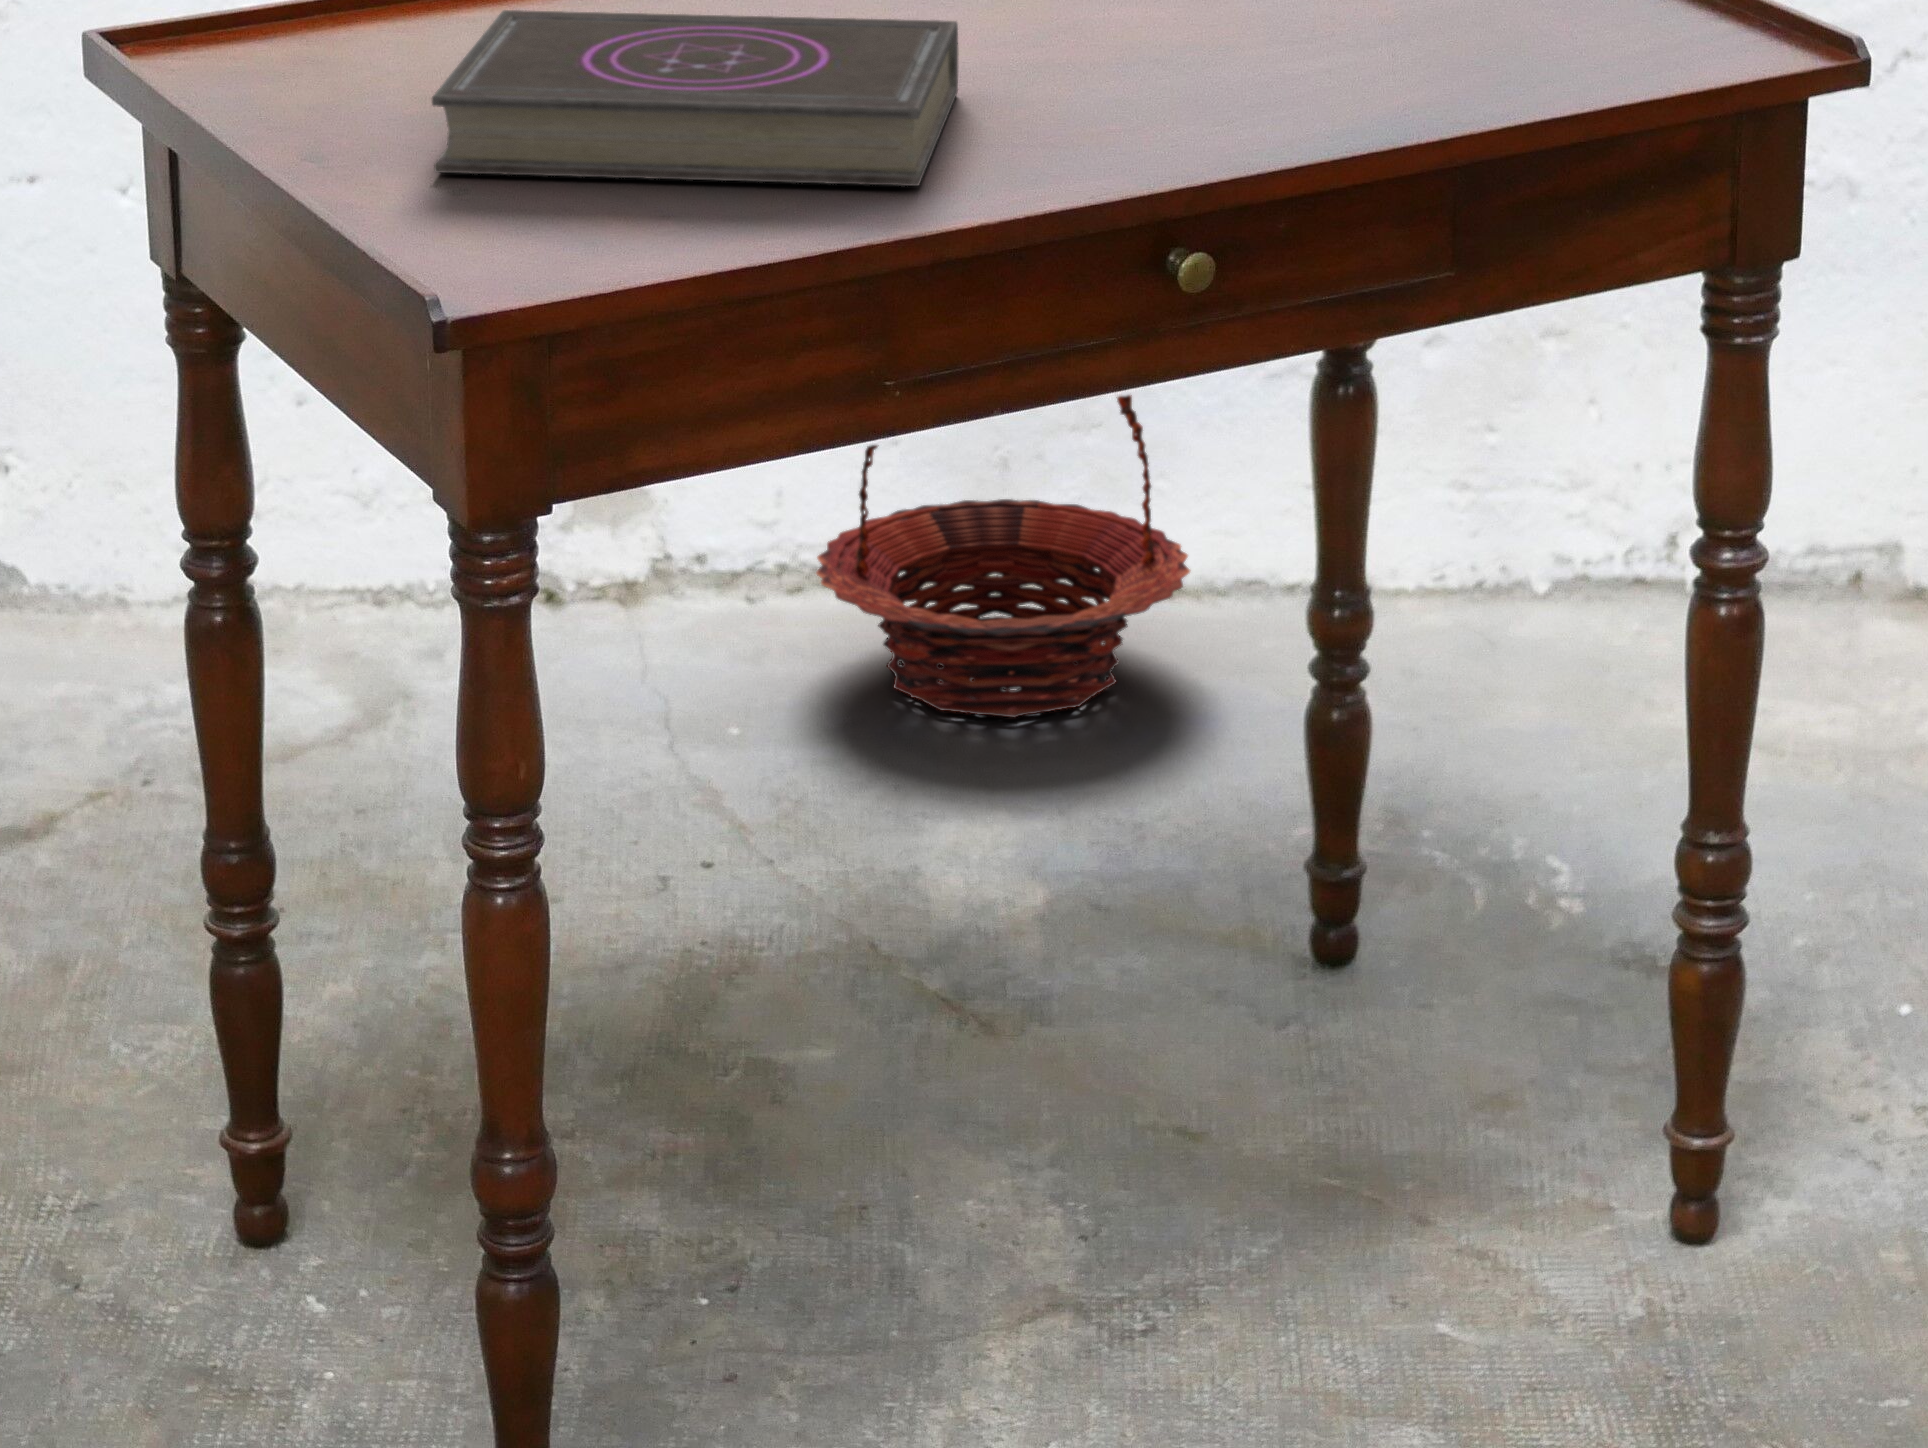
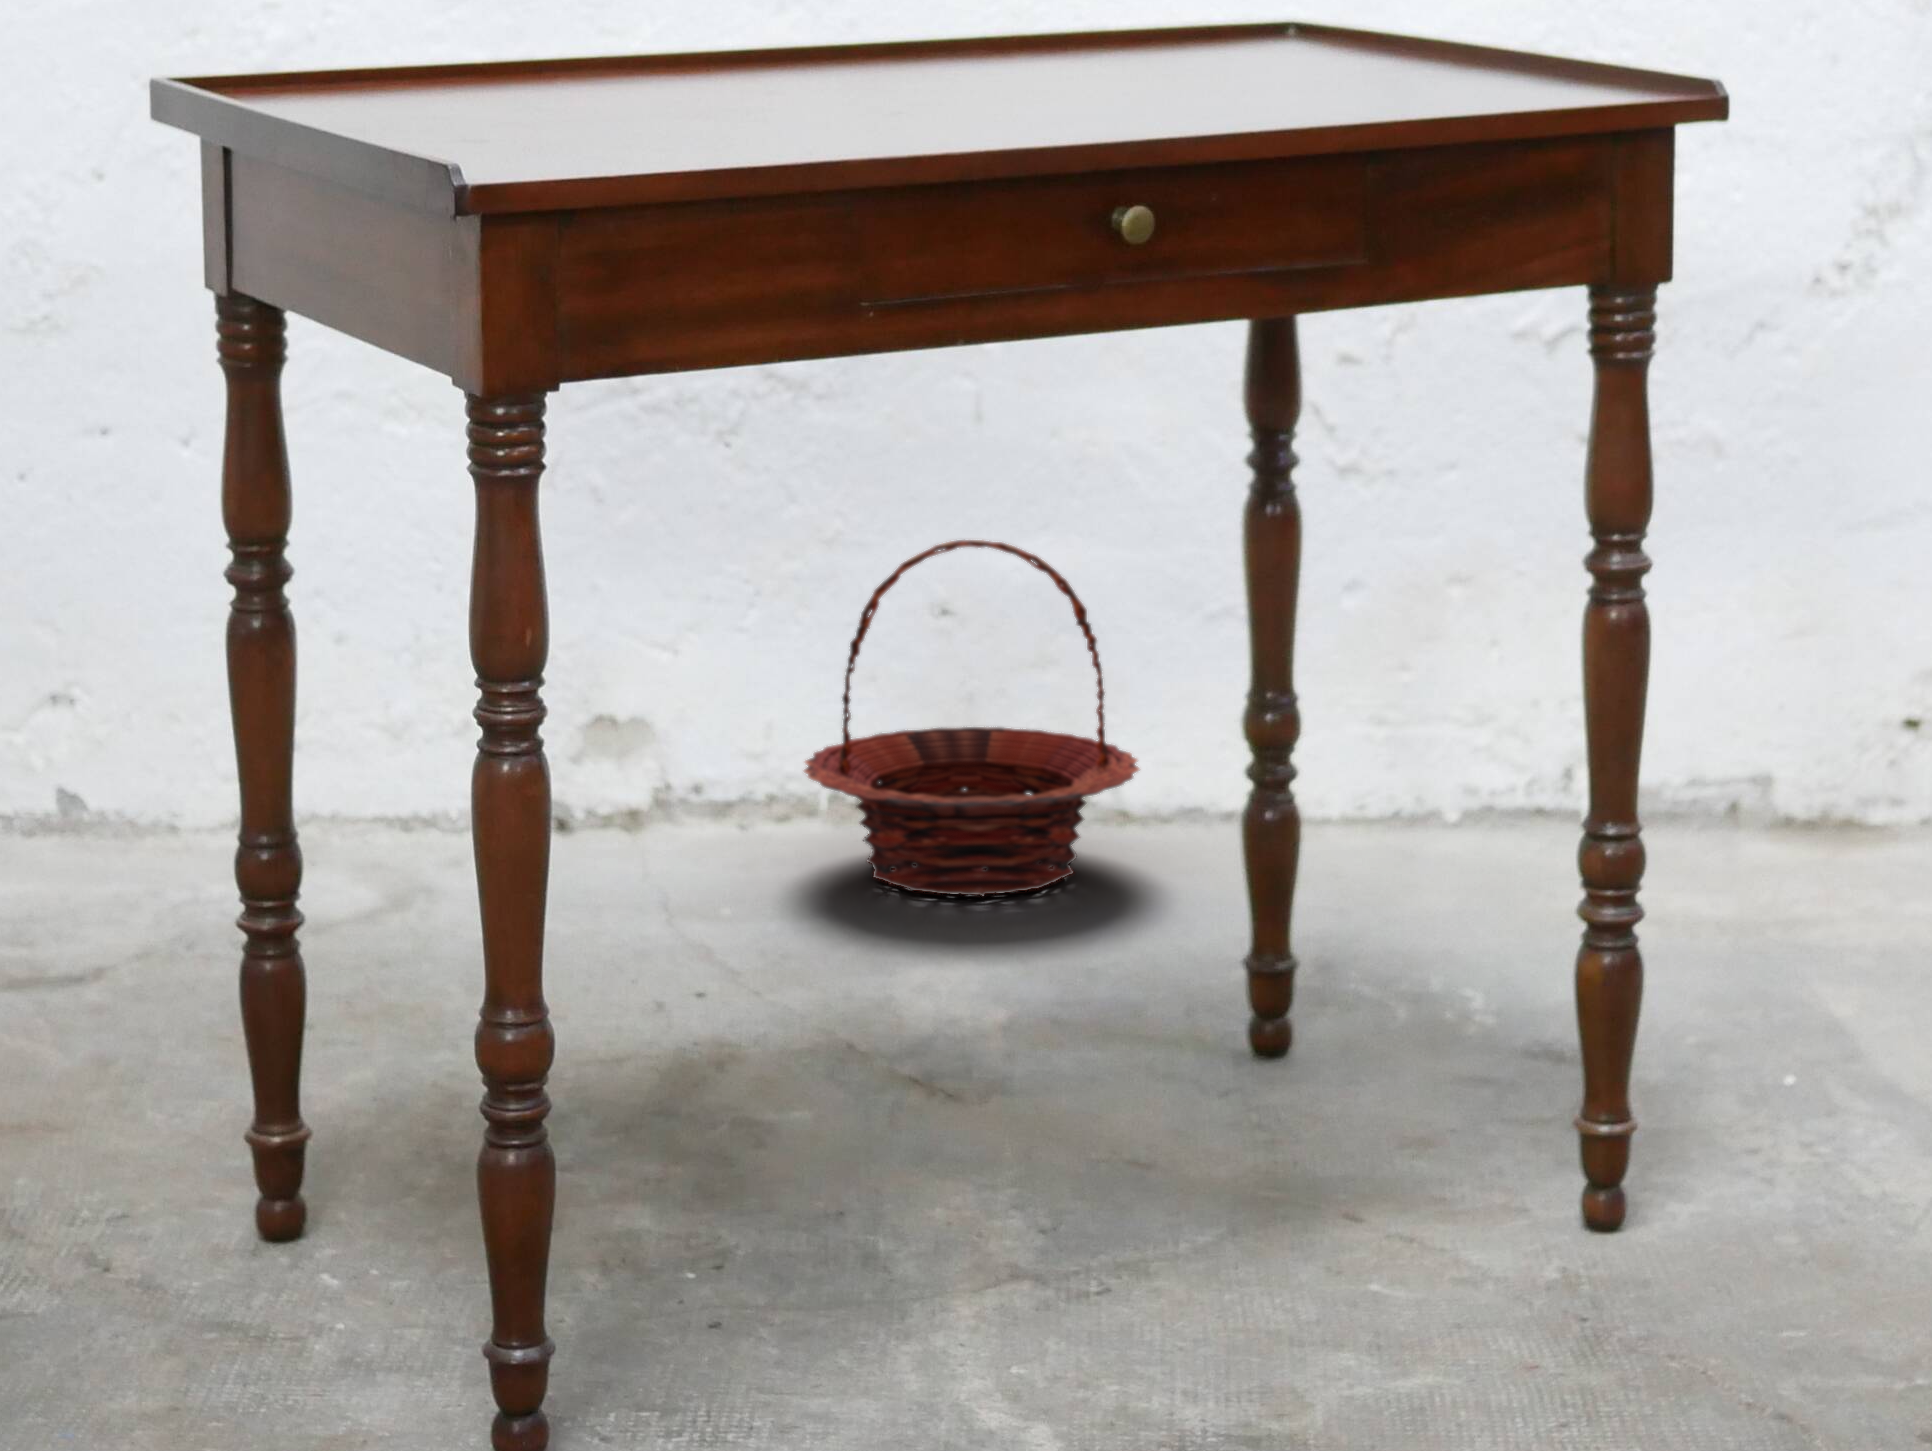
book: present [432,10,958,186] -> none [465,65,928,161]

